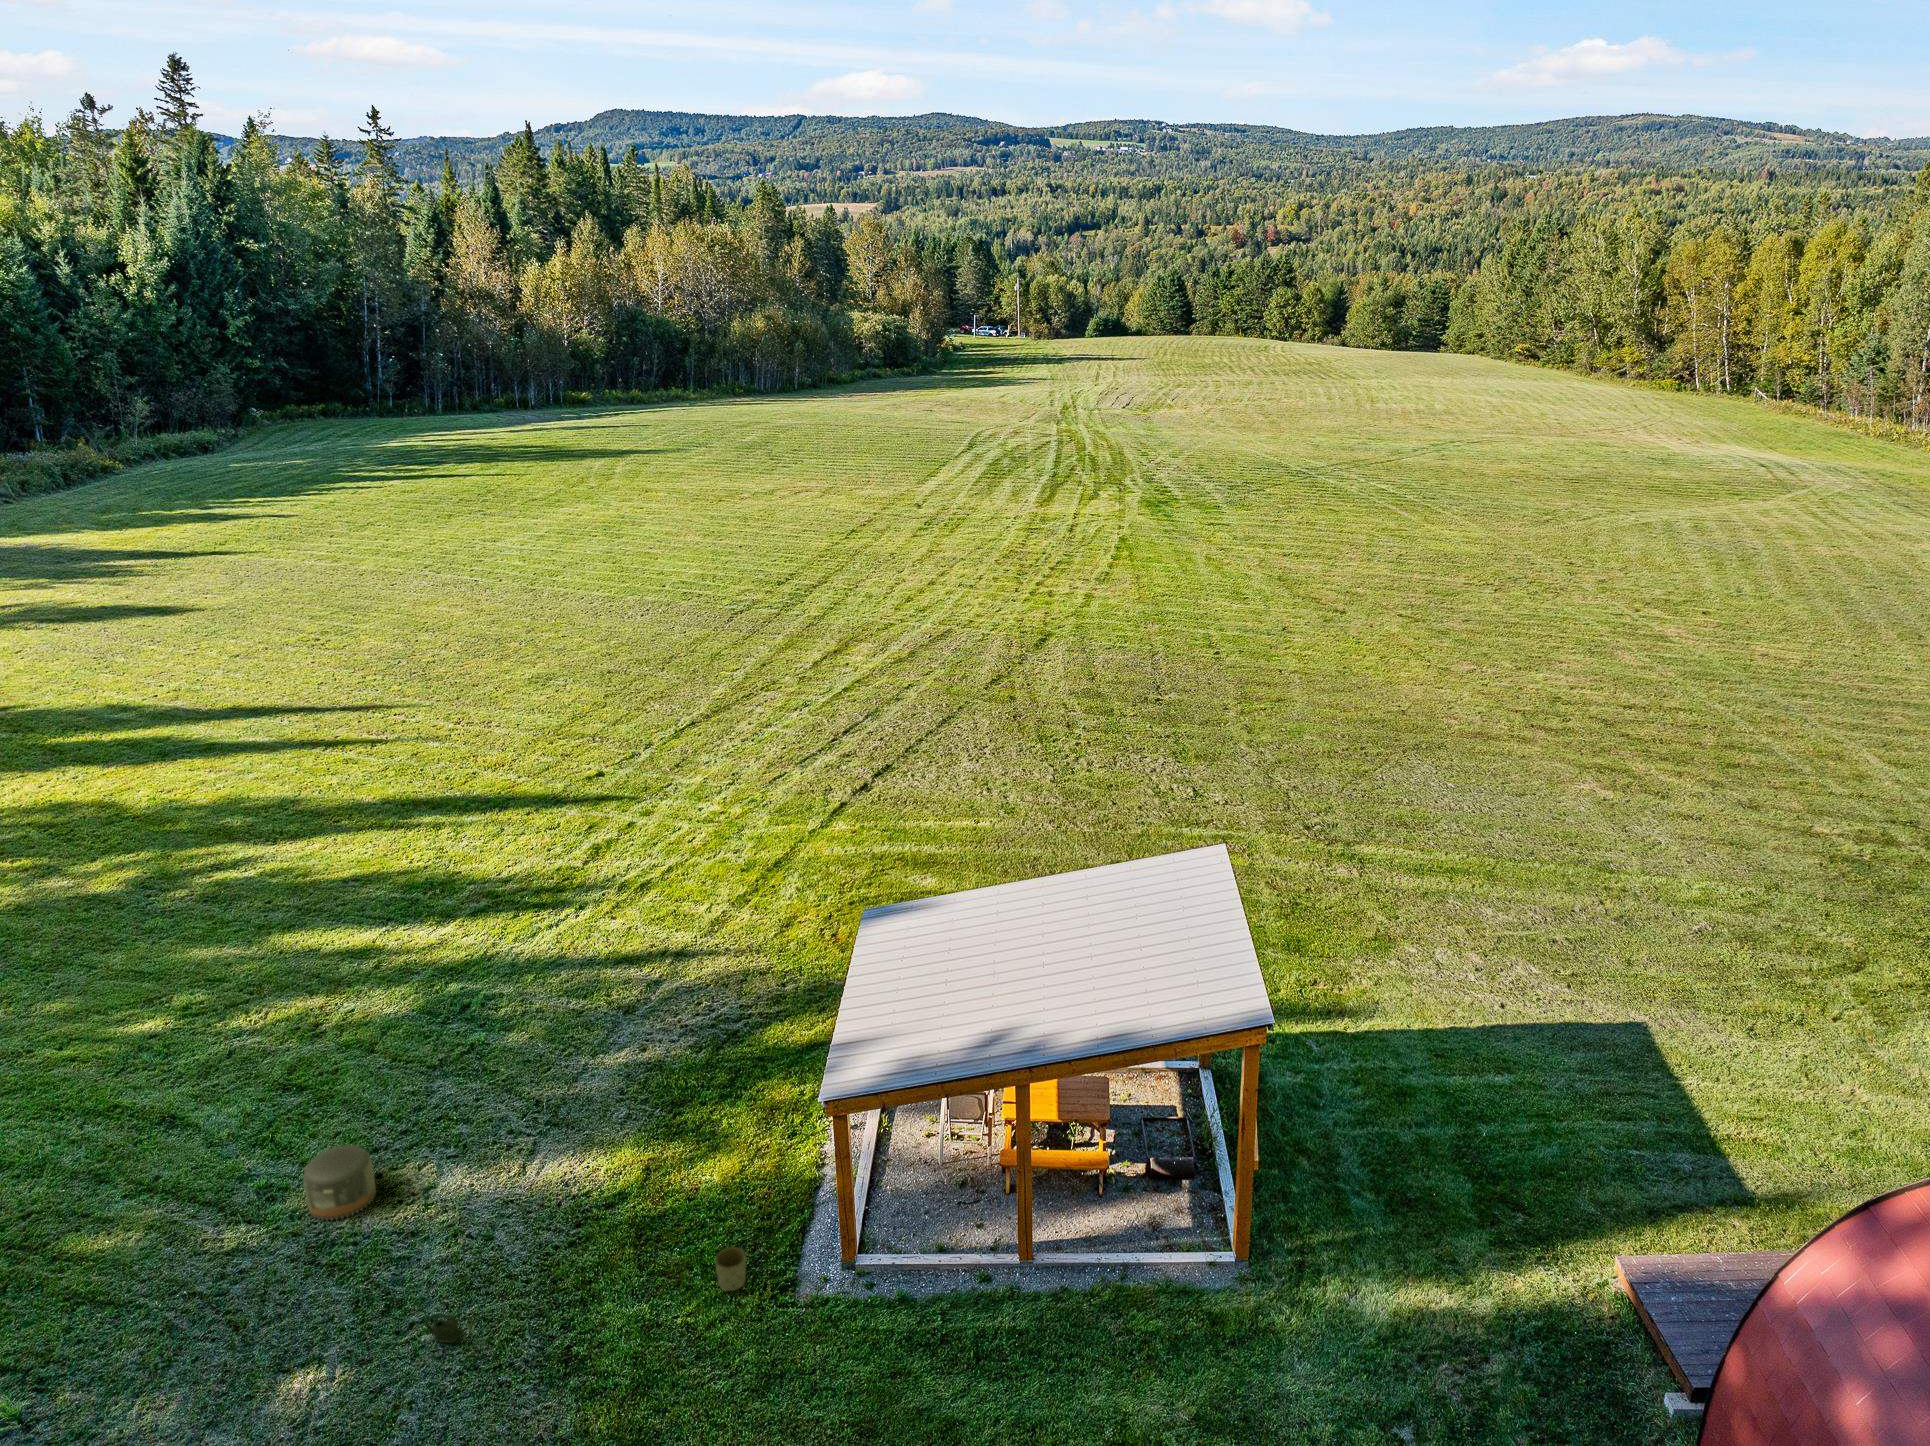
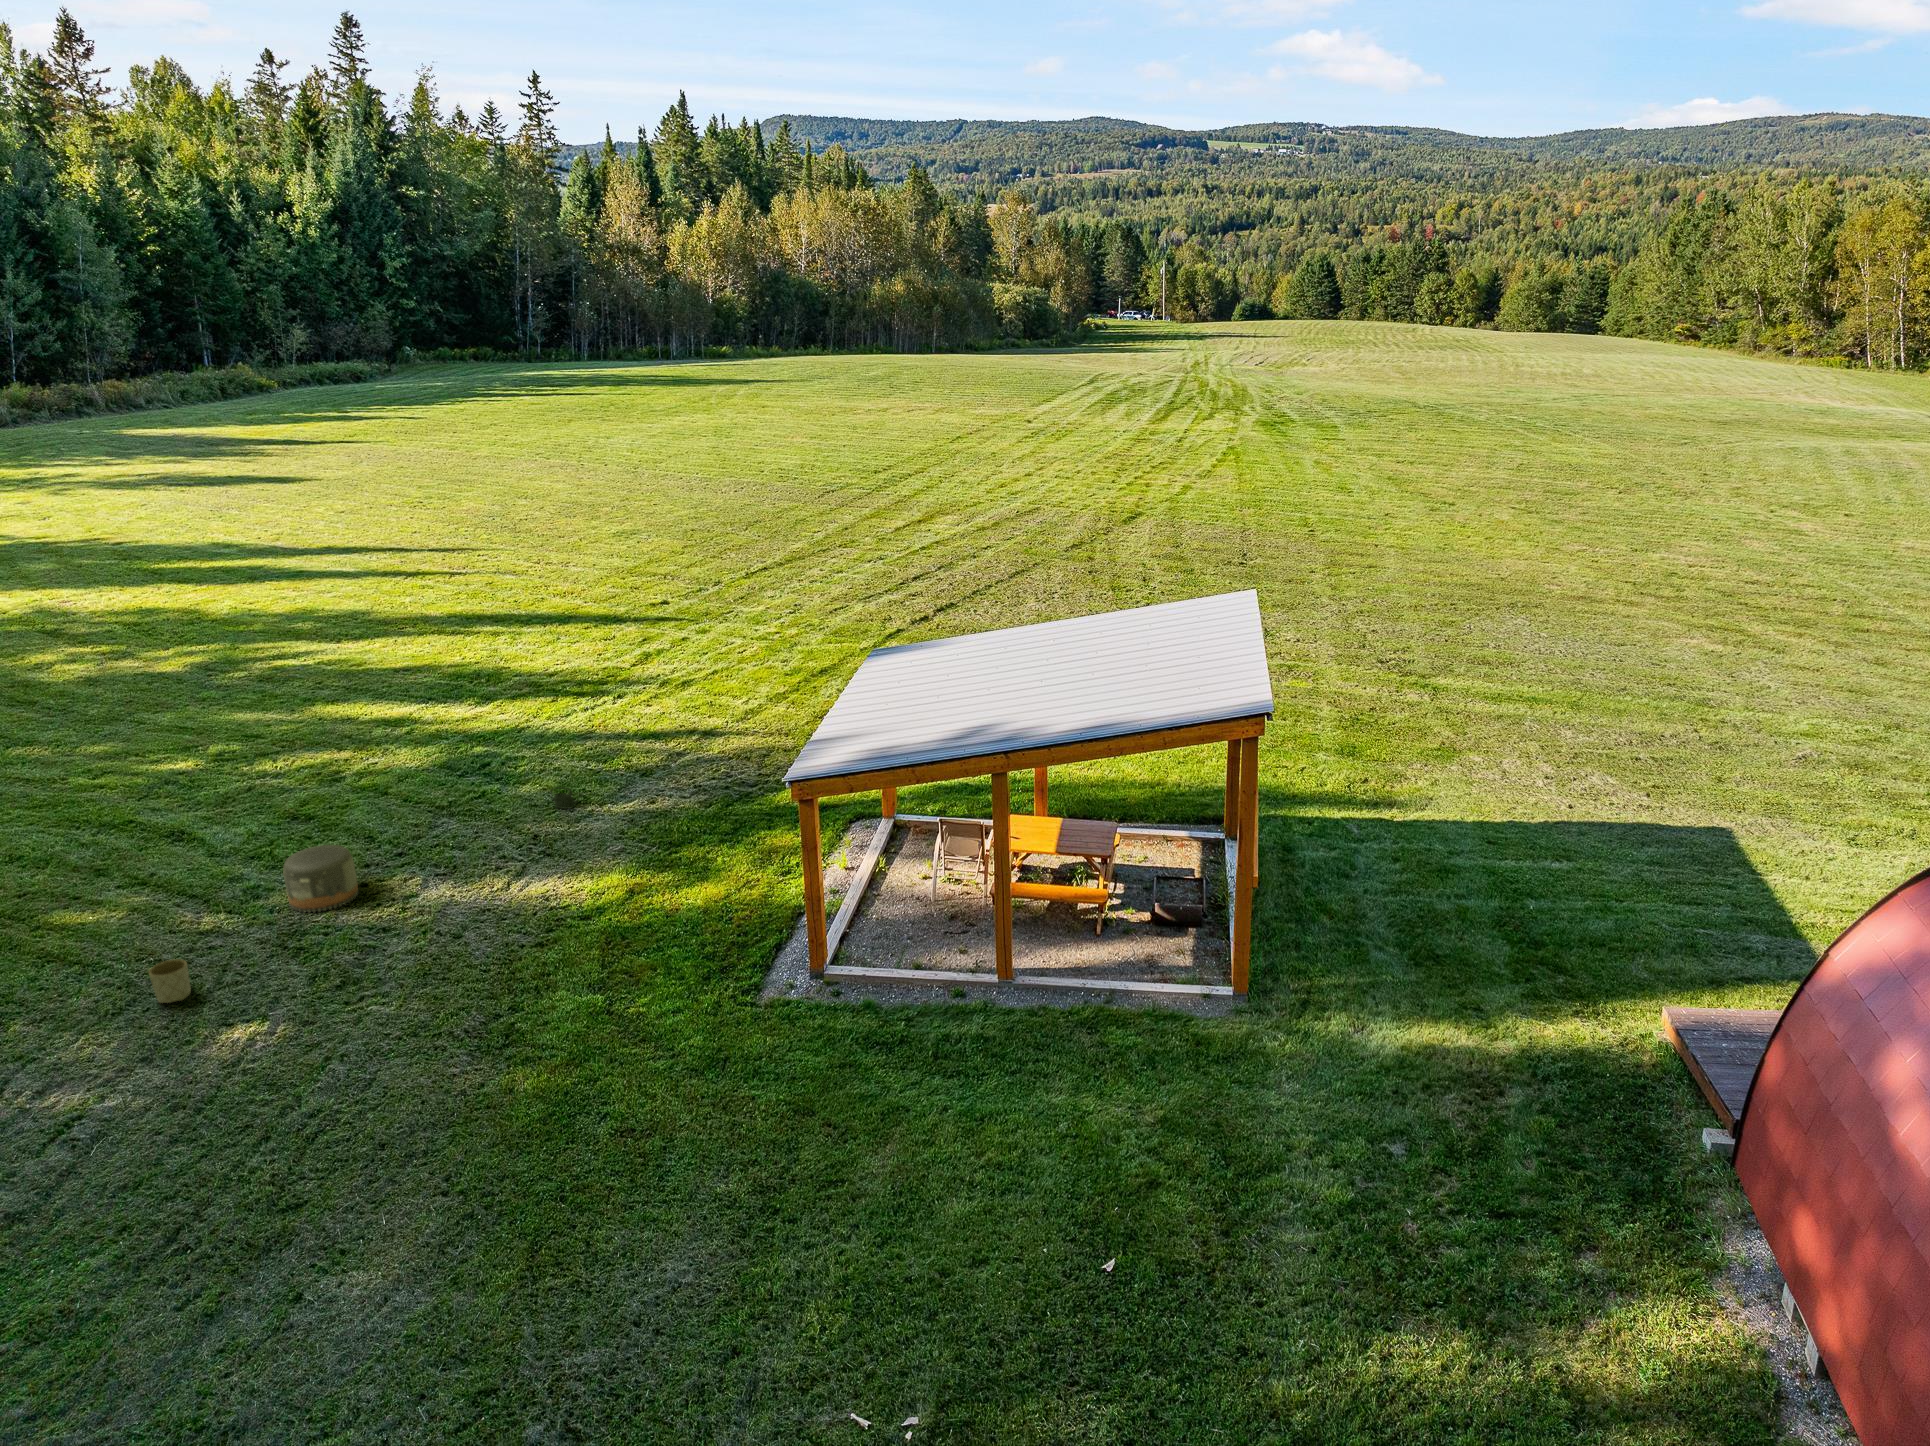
planter: present [715,1247,746,1291] -> present [149,959,191,1003]
watering can: present [426,1314,471,1343] -> present [549,787,579,809]

